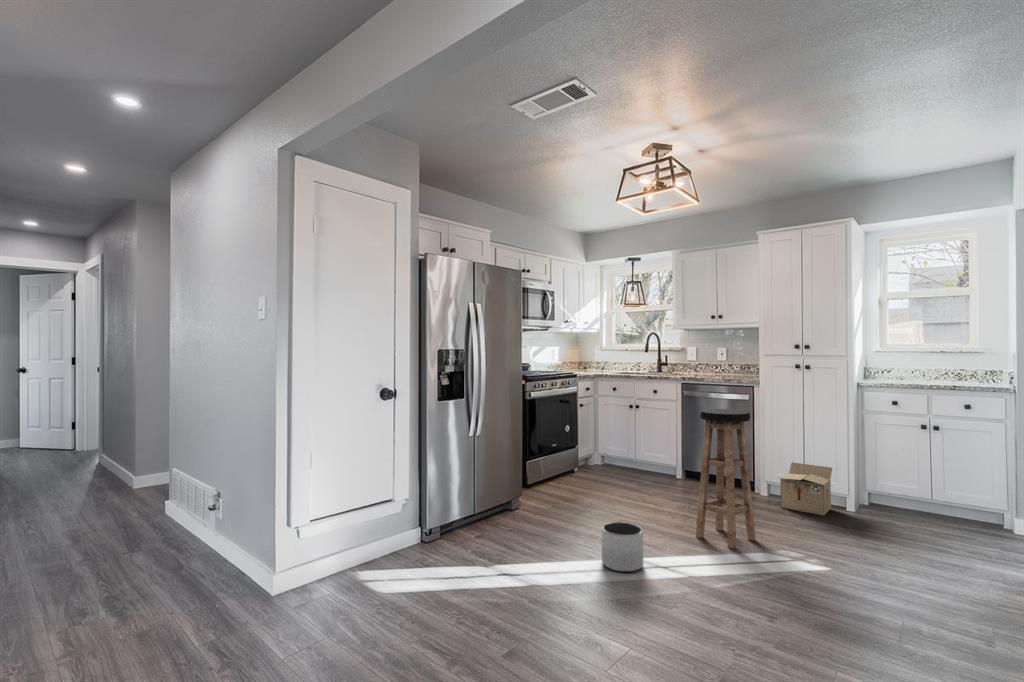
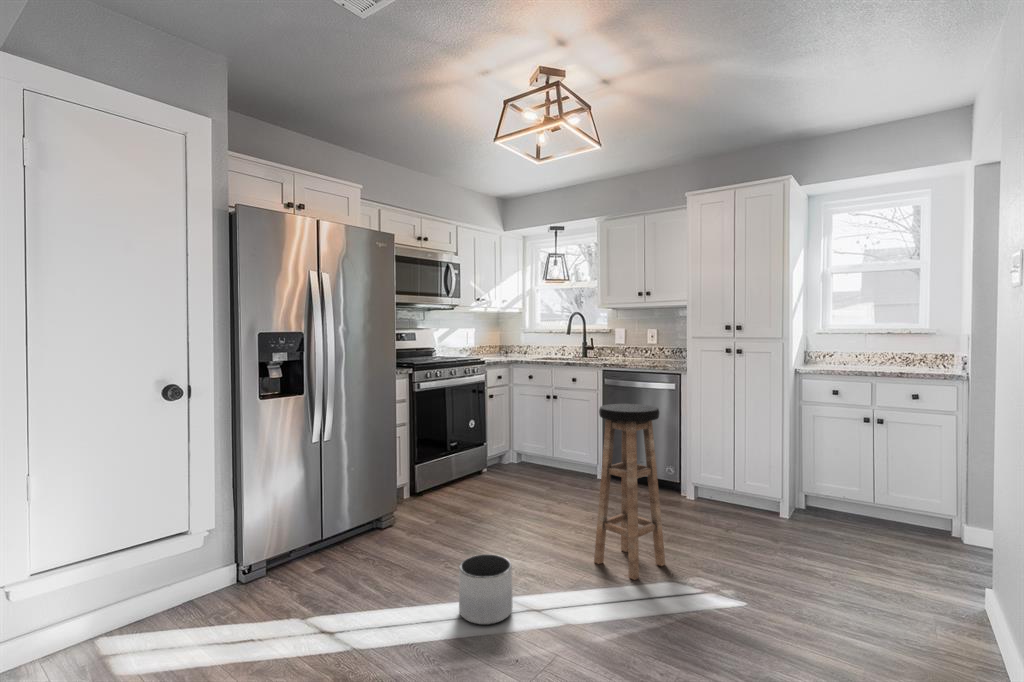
cardboard box: present [780,462,832,516] -> none [699,461,764,526]

